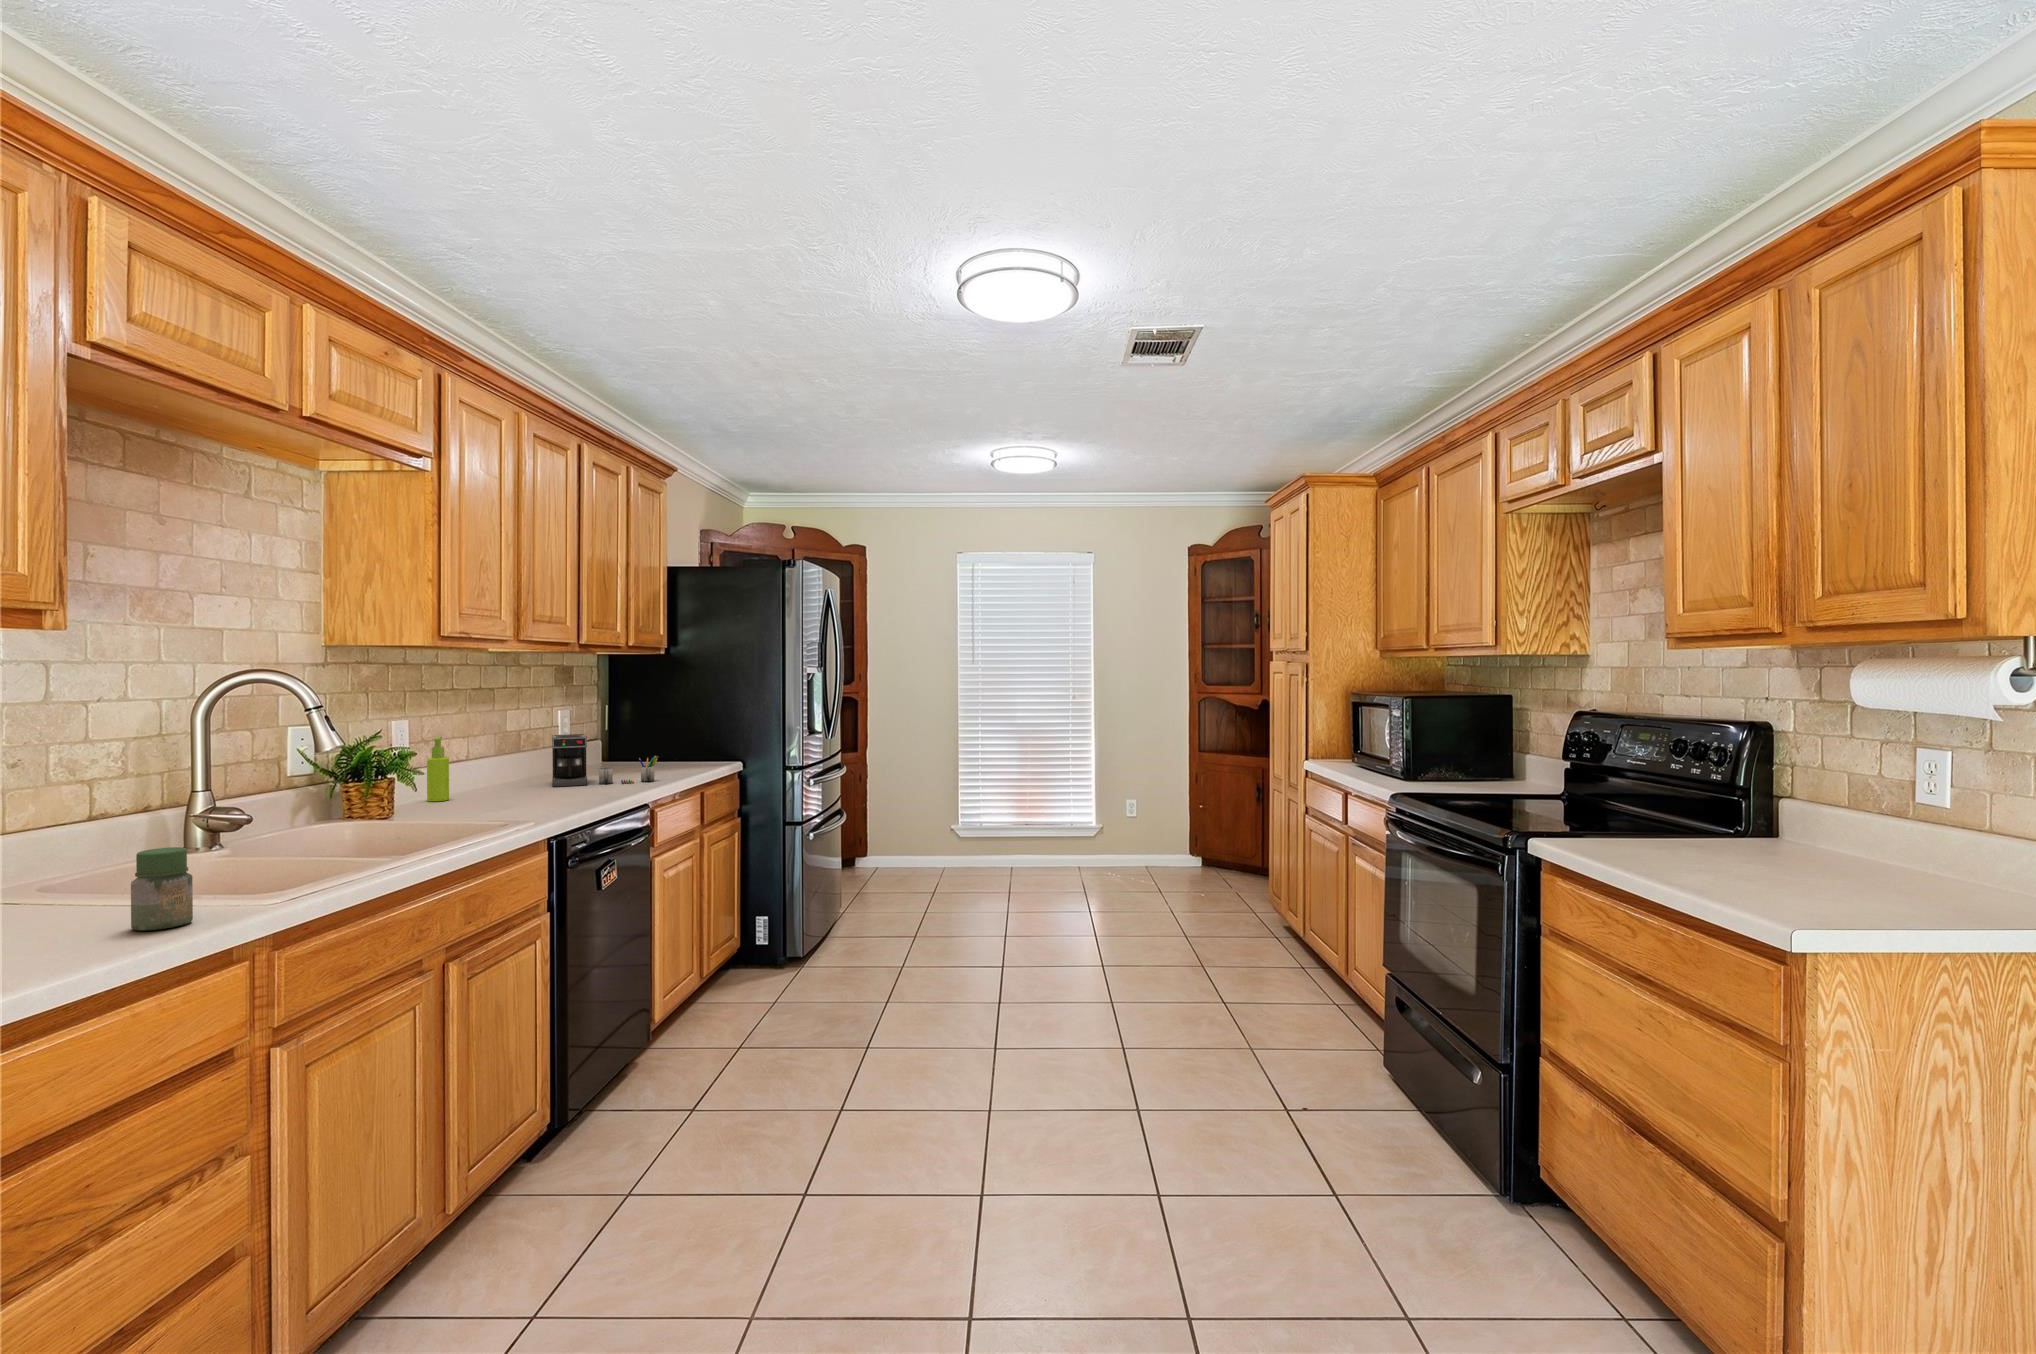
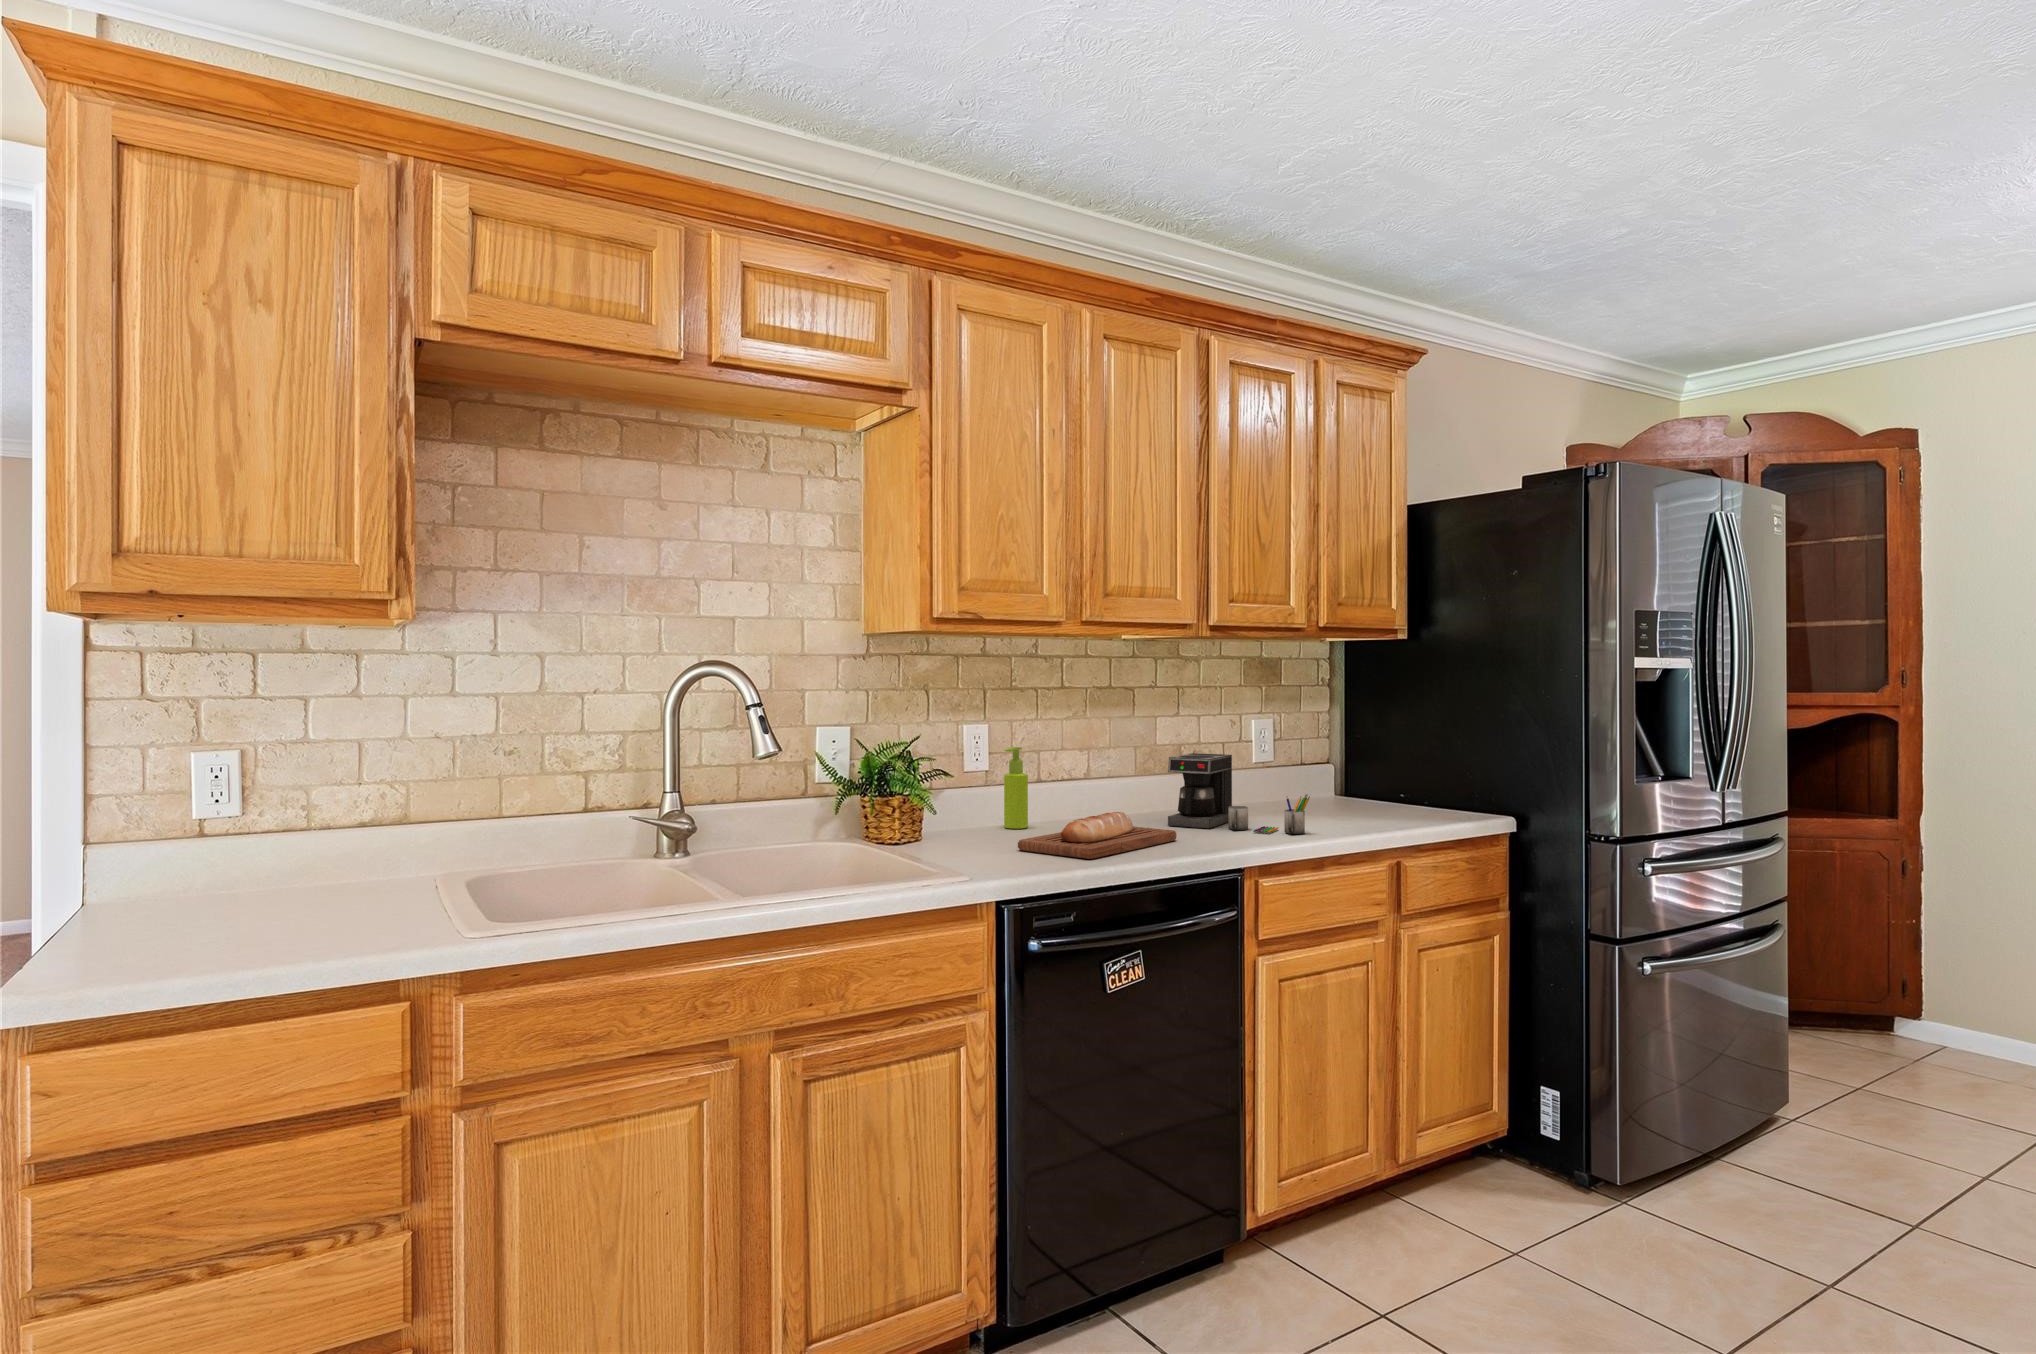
bread loaf: none [497,777,589,809] -> present [1018,812,1176,859]
jar: present [131,847,193,931] -> none [340,856,397,947]

